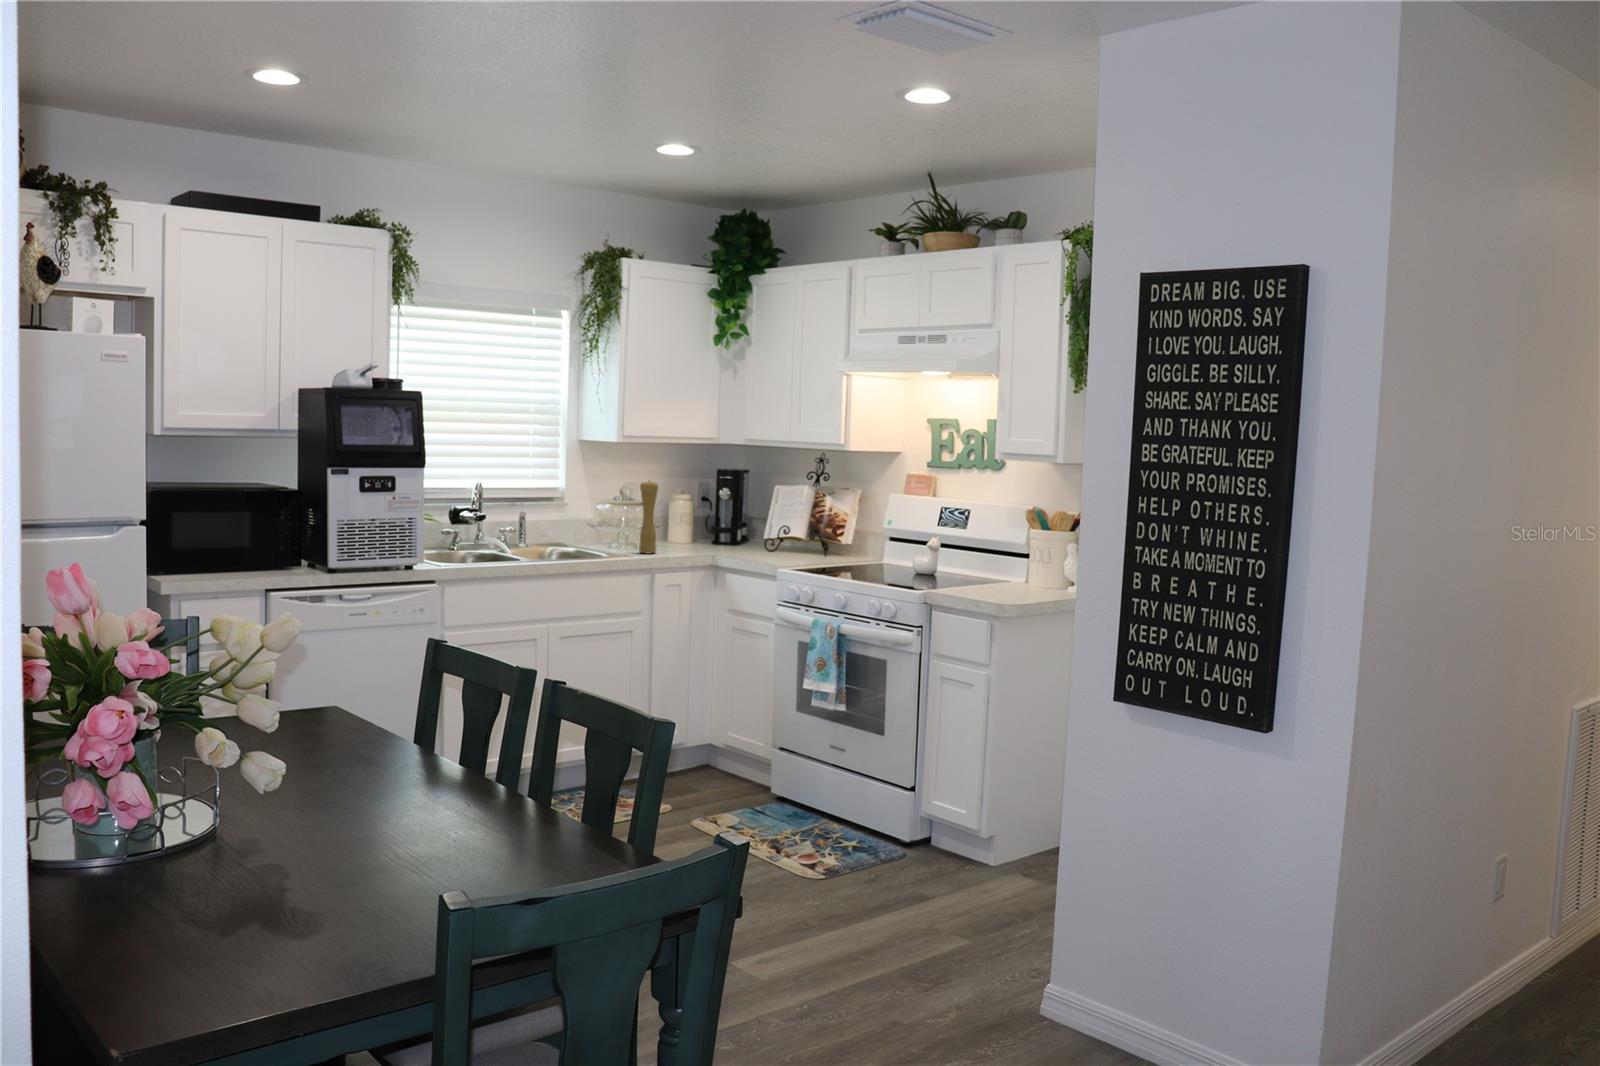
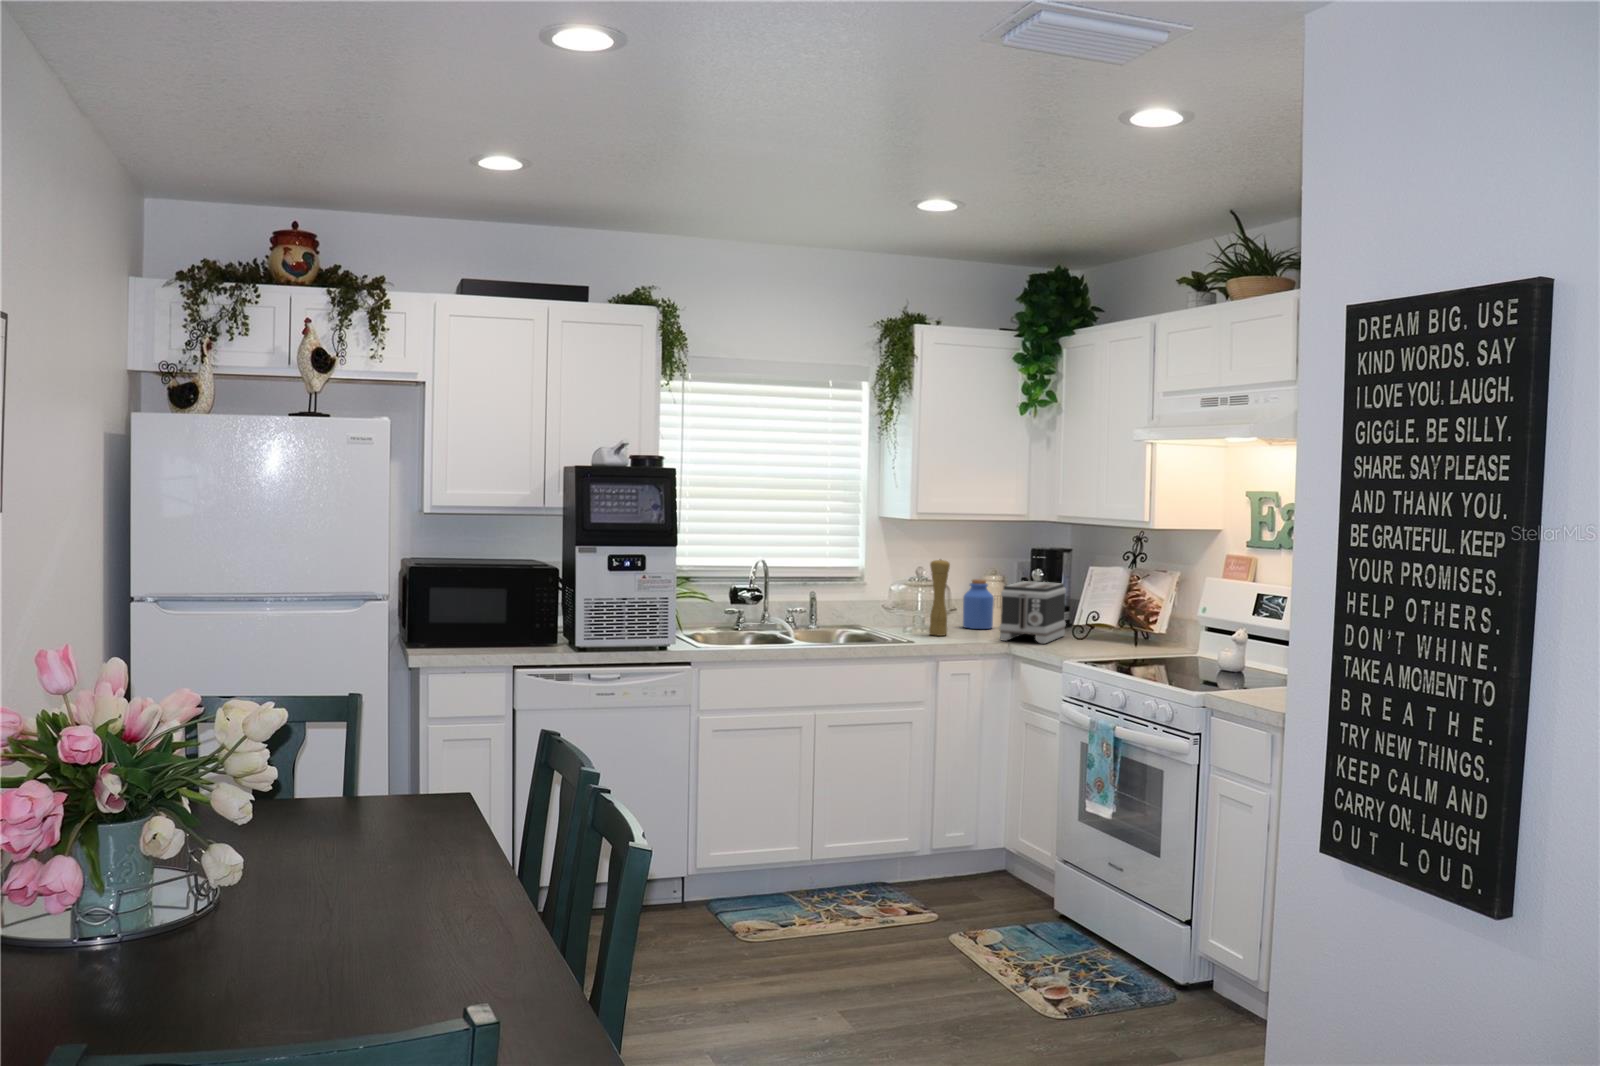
jar: none [660,500,689,547] -> present [963,579,994,629]
toaster: none [708,501,760,557] -> present [1000,581,1066,644]

